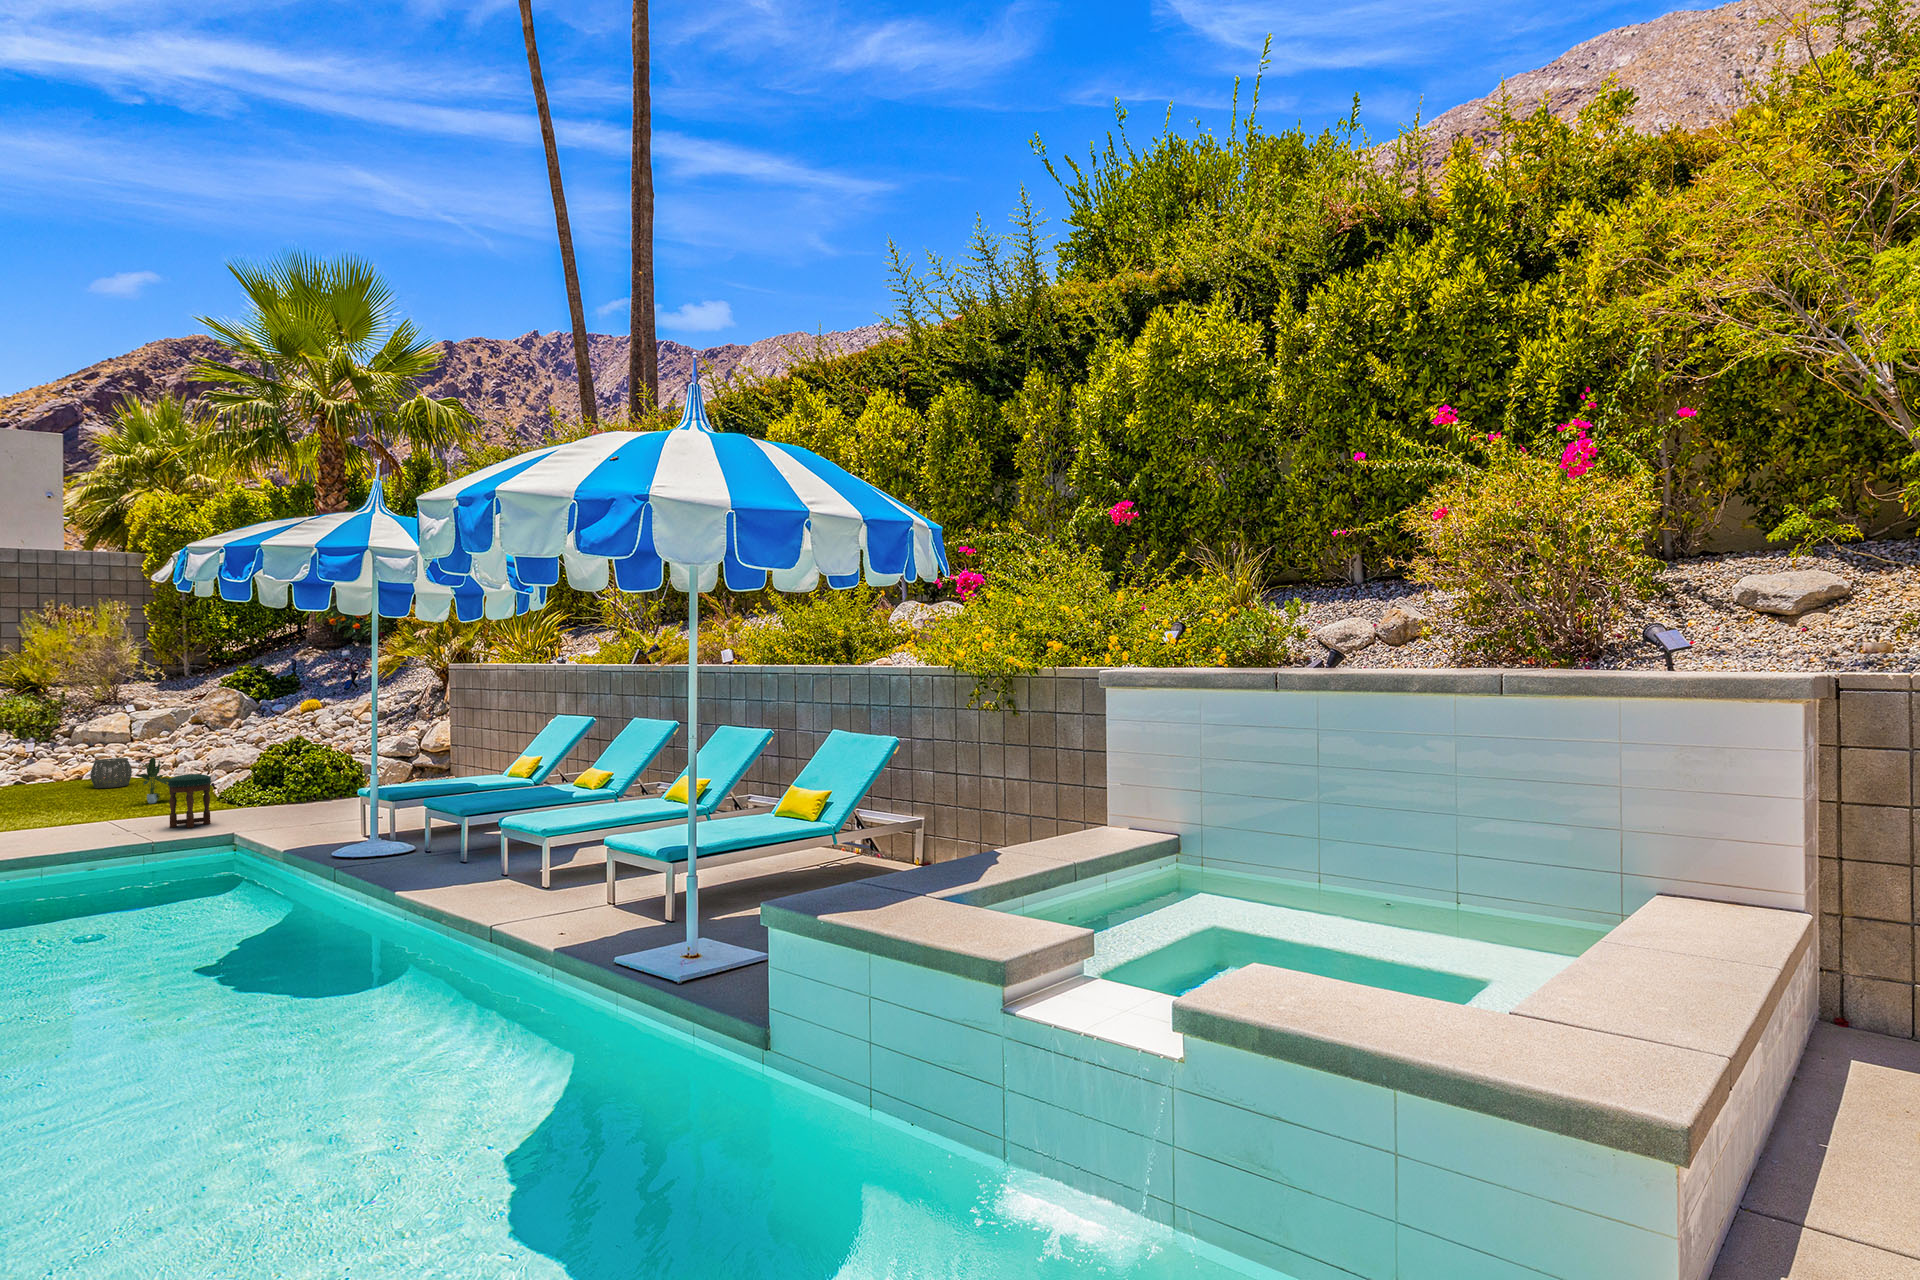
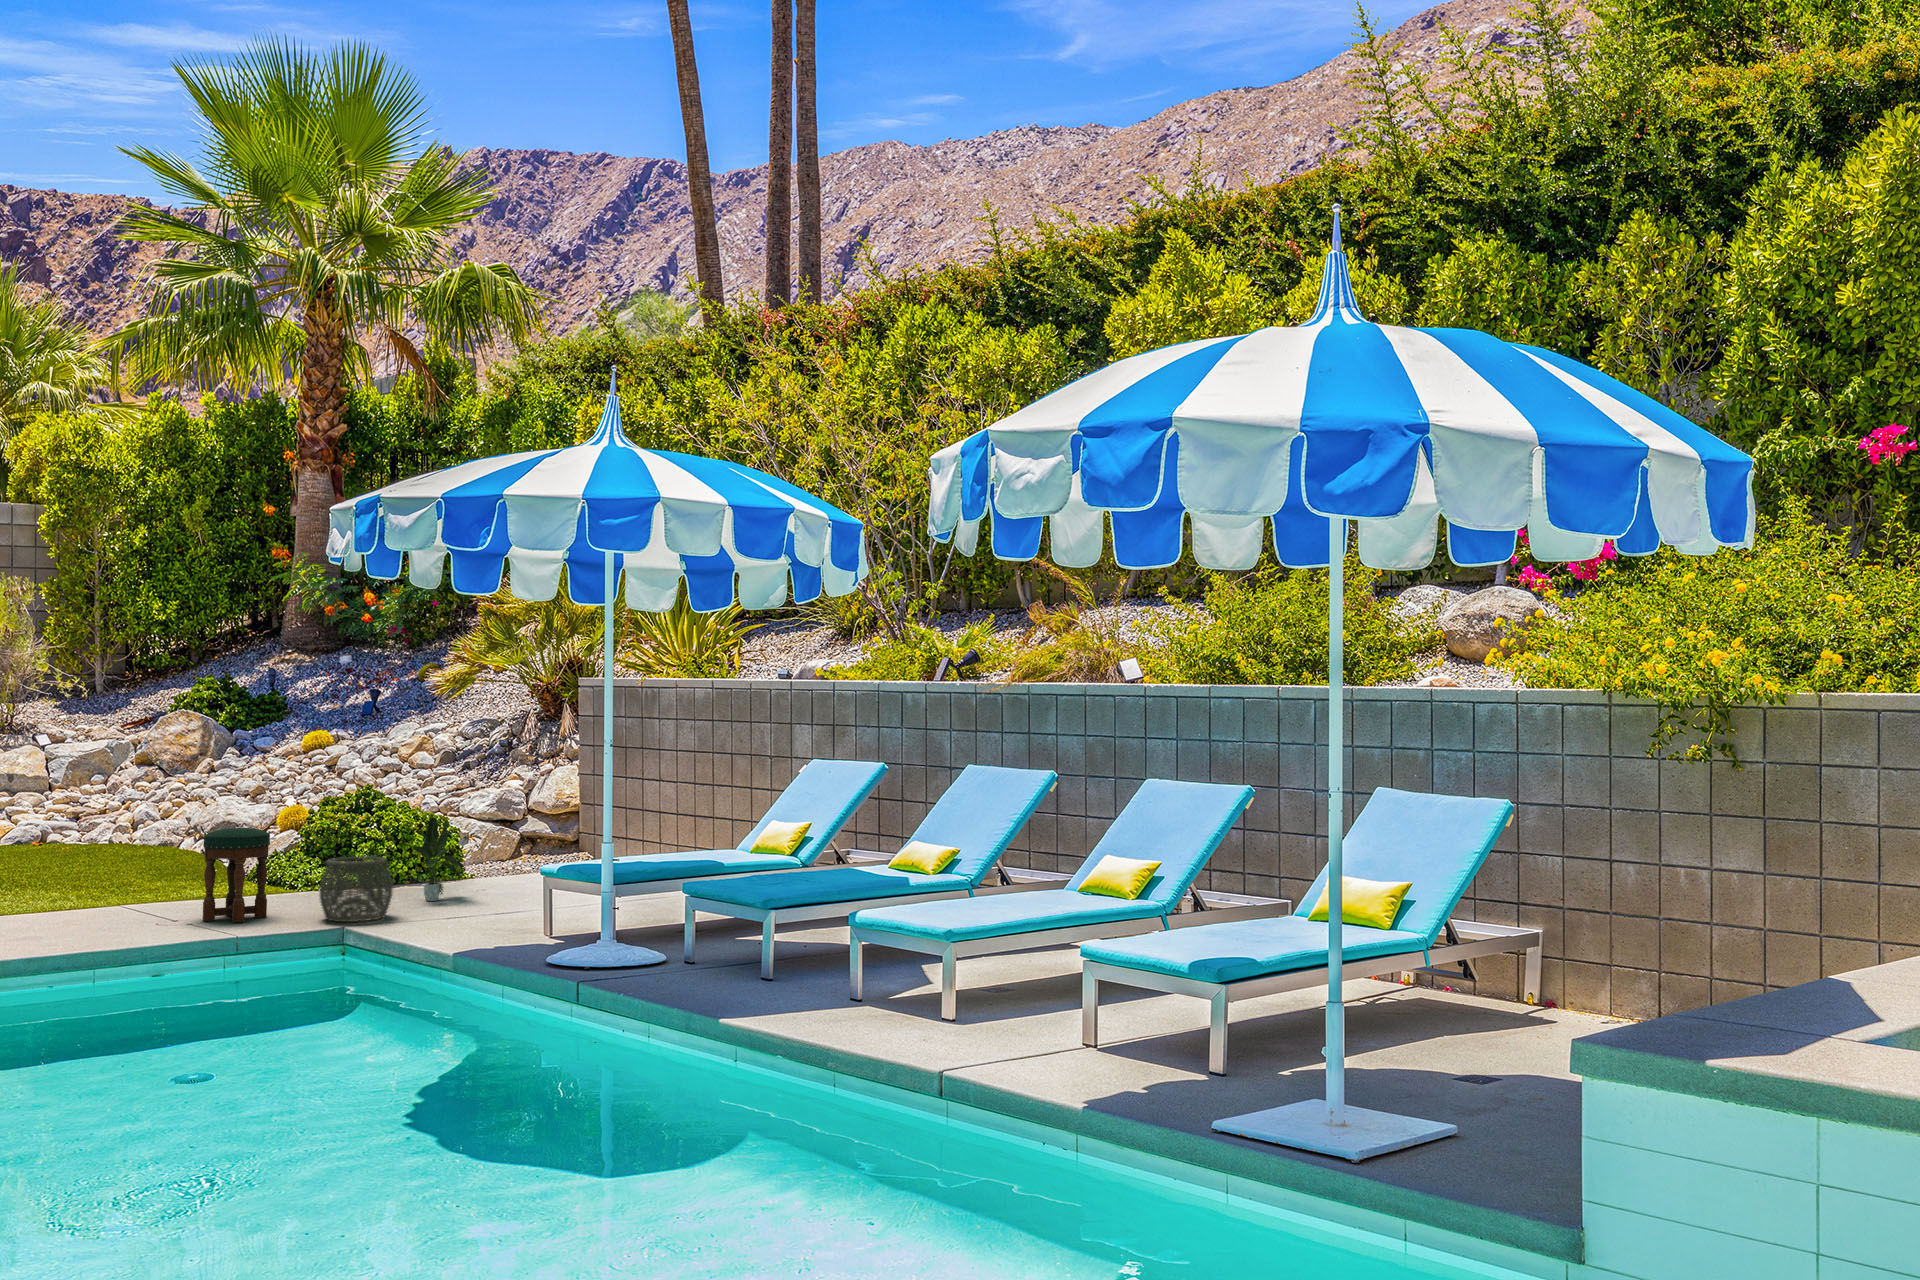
woven basket: present [90,758,132,788] -> present [319,856,393,922]
potted plant: present [136,758,169,804] -> present [414,818,466,901]

